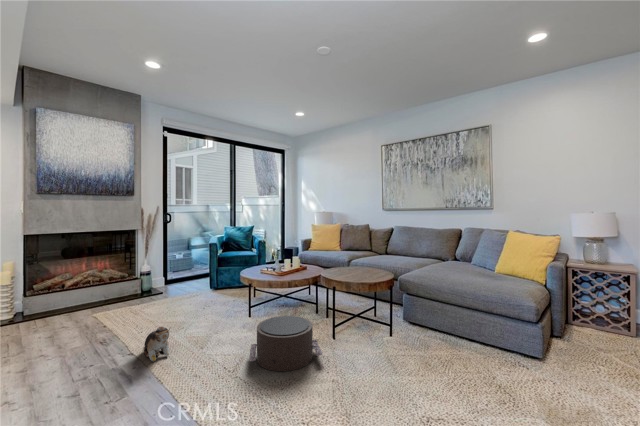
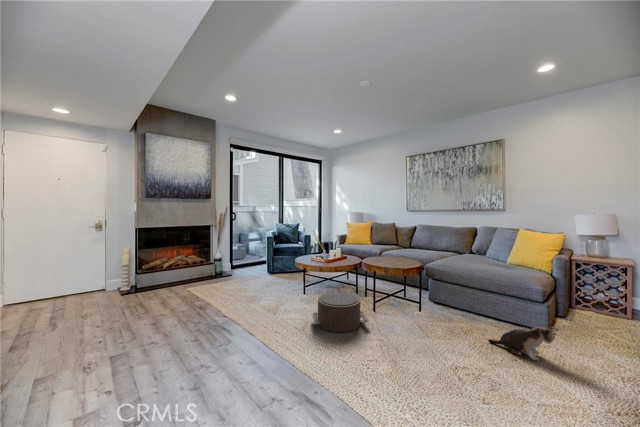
plush toy: present [144,327,170,362] -> present [488,326,559,360]

